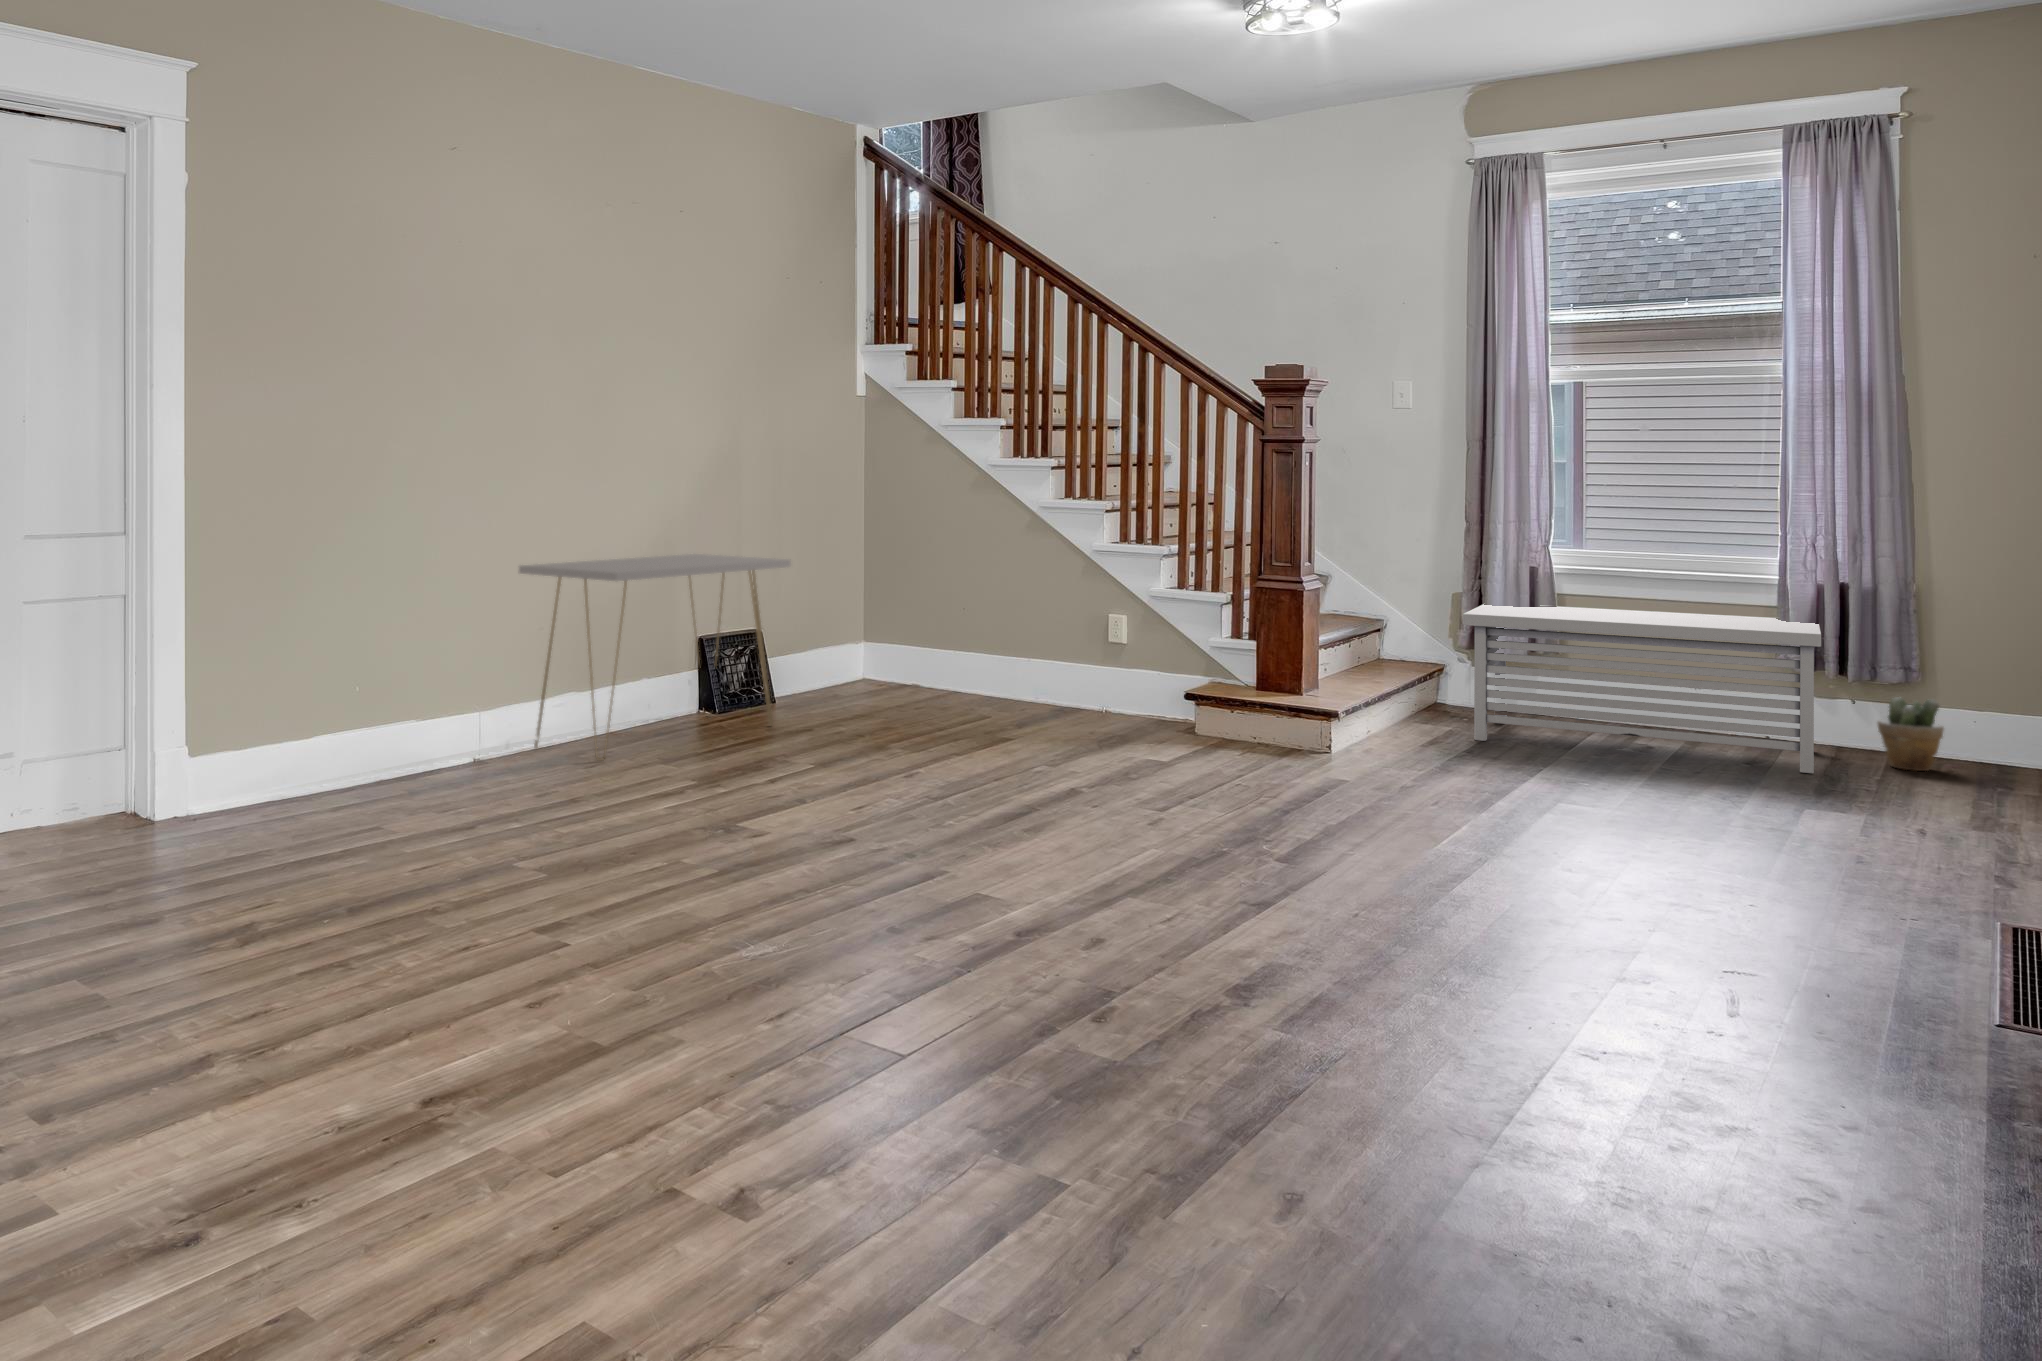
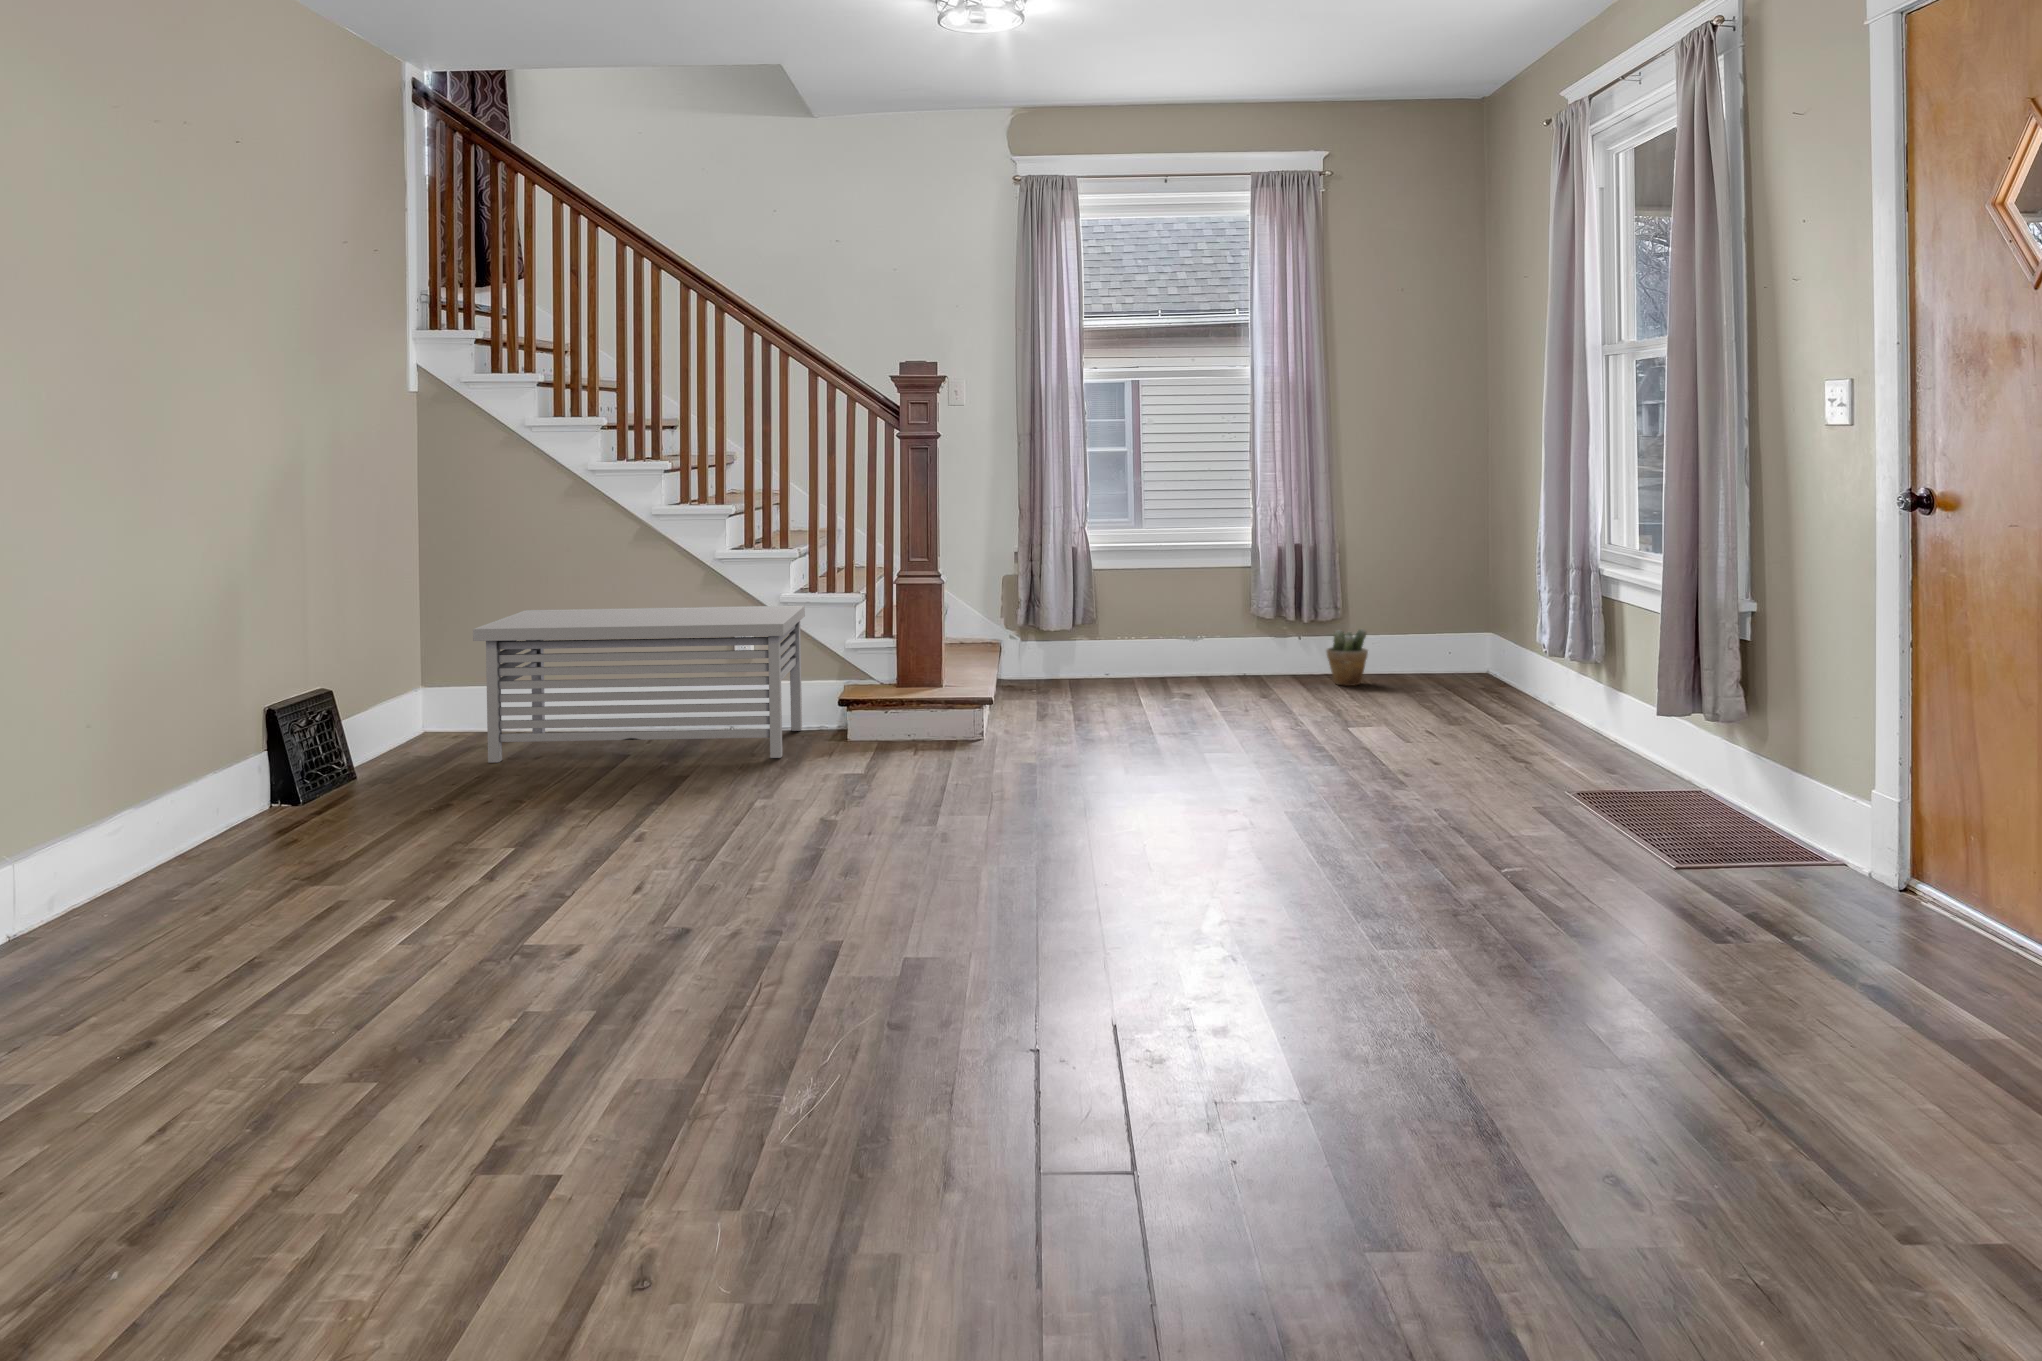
console table: present [519,554,791,761] -> none [59,598,425,917]
storage bench: present [1463,604,1821,773] -> present [473,606,805,763]

